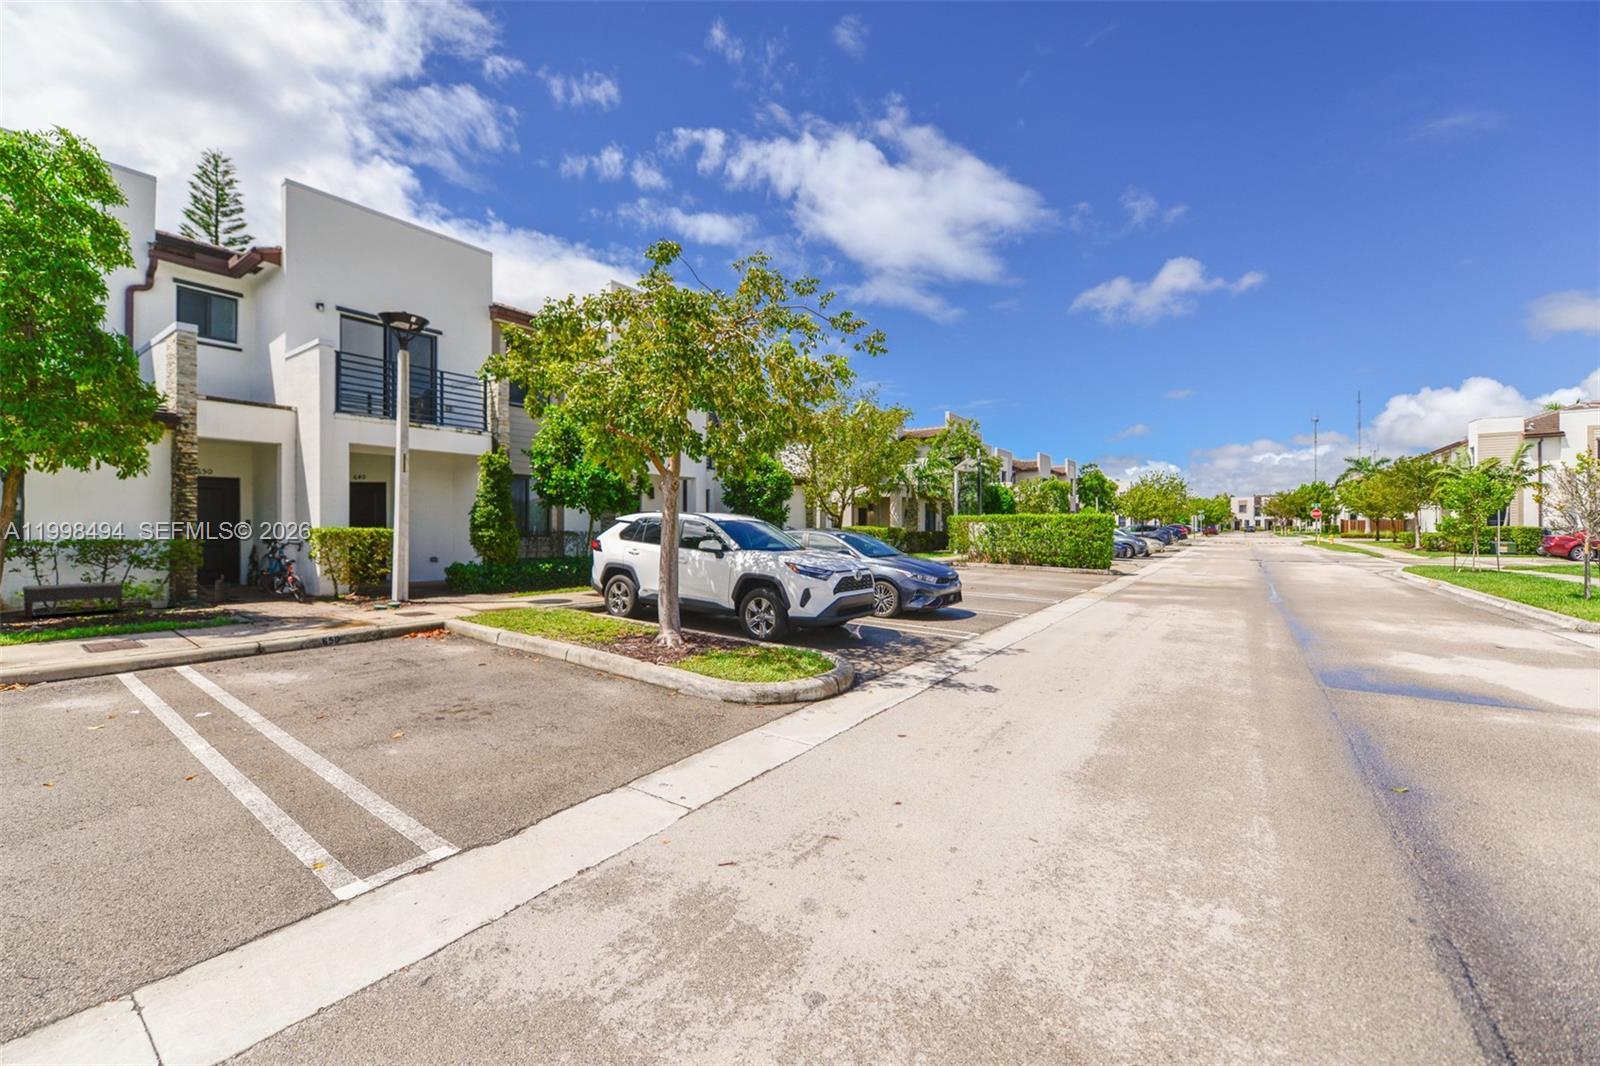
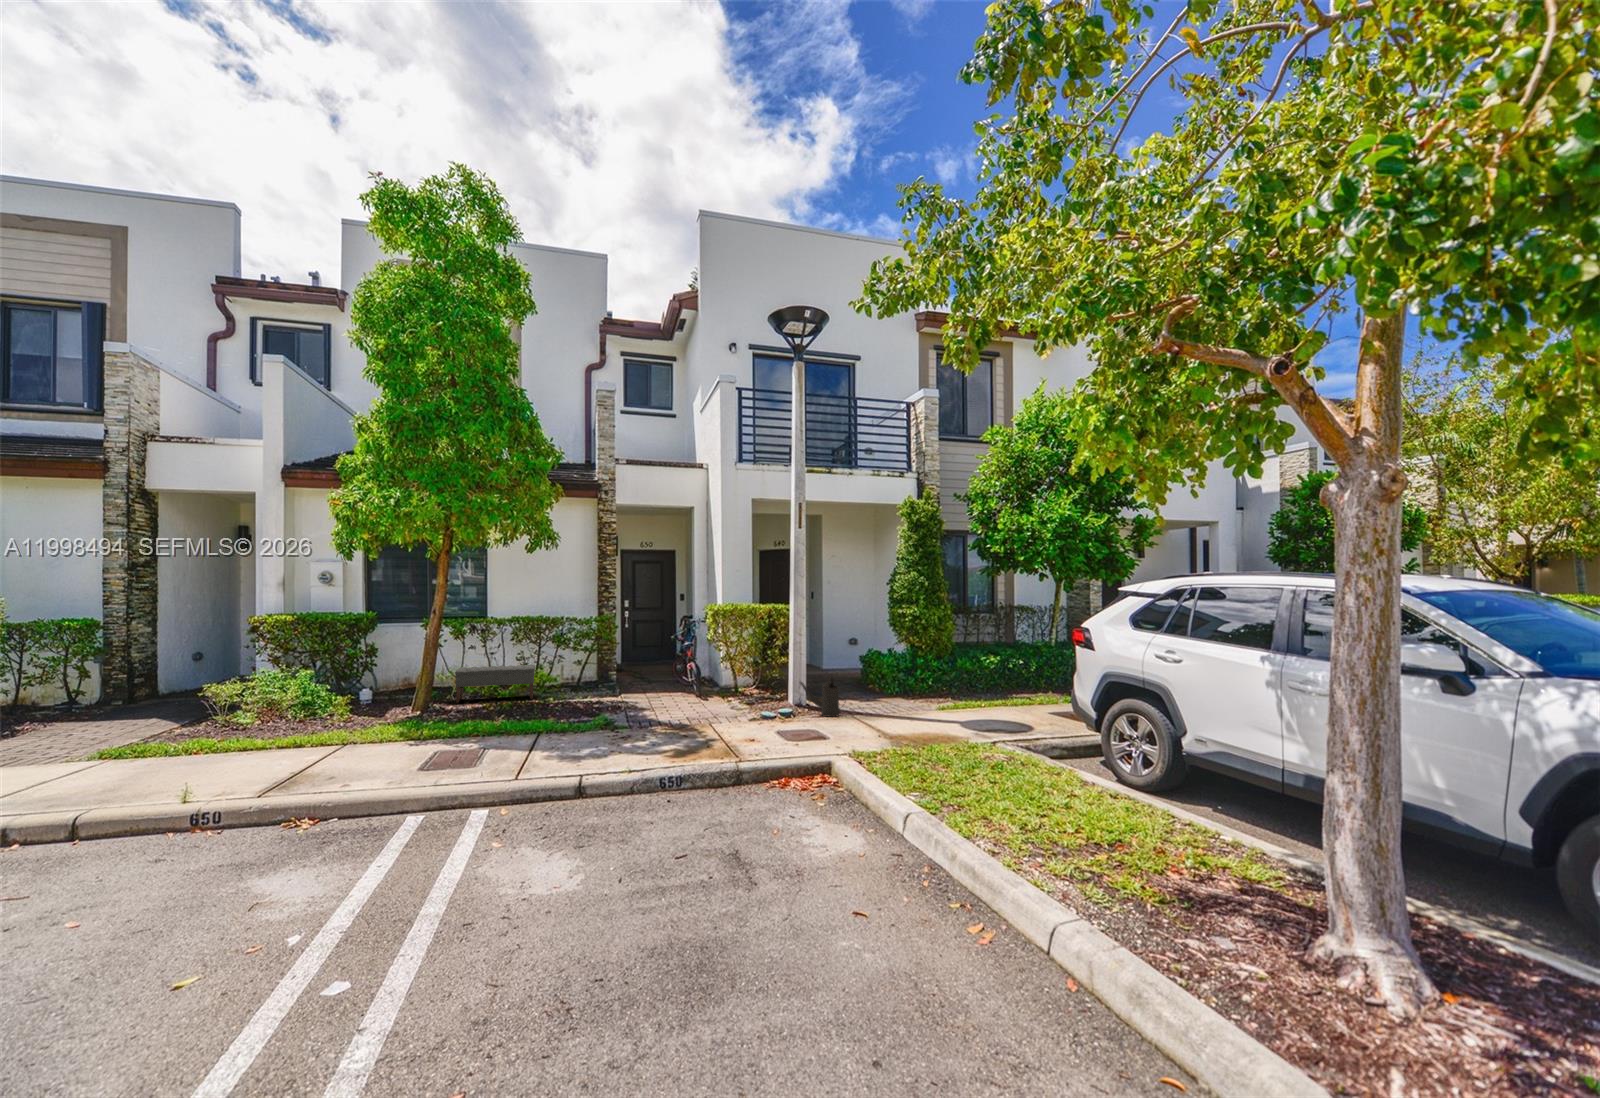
watering can: present [194,575,231,602] -> present [800,676,841,717]
potted plant: present [151,584,170,608] -> none [553,668,582,697]

